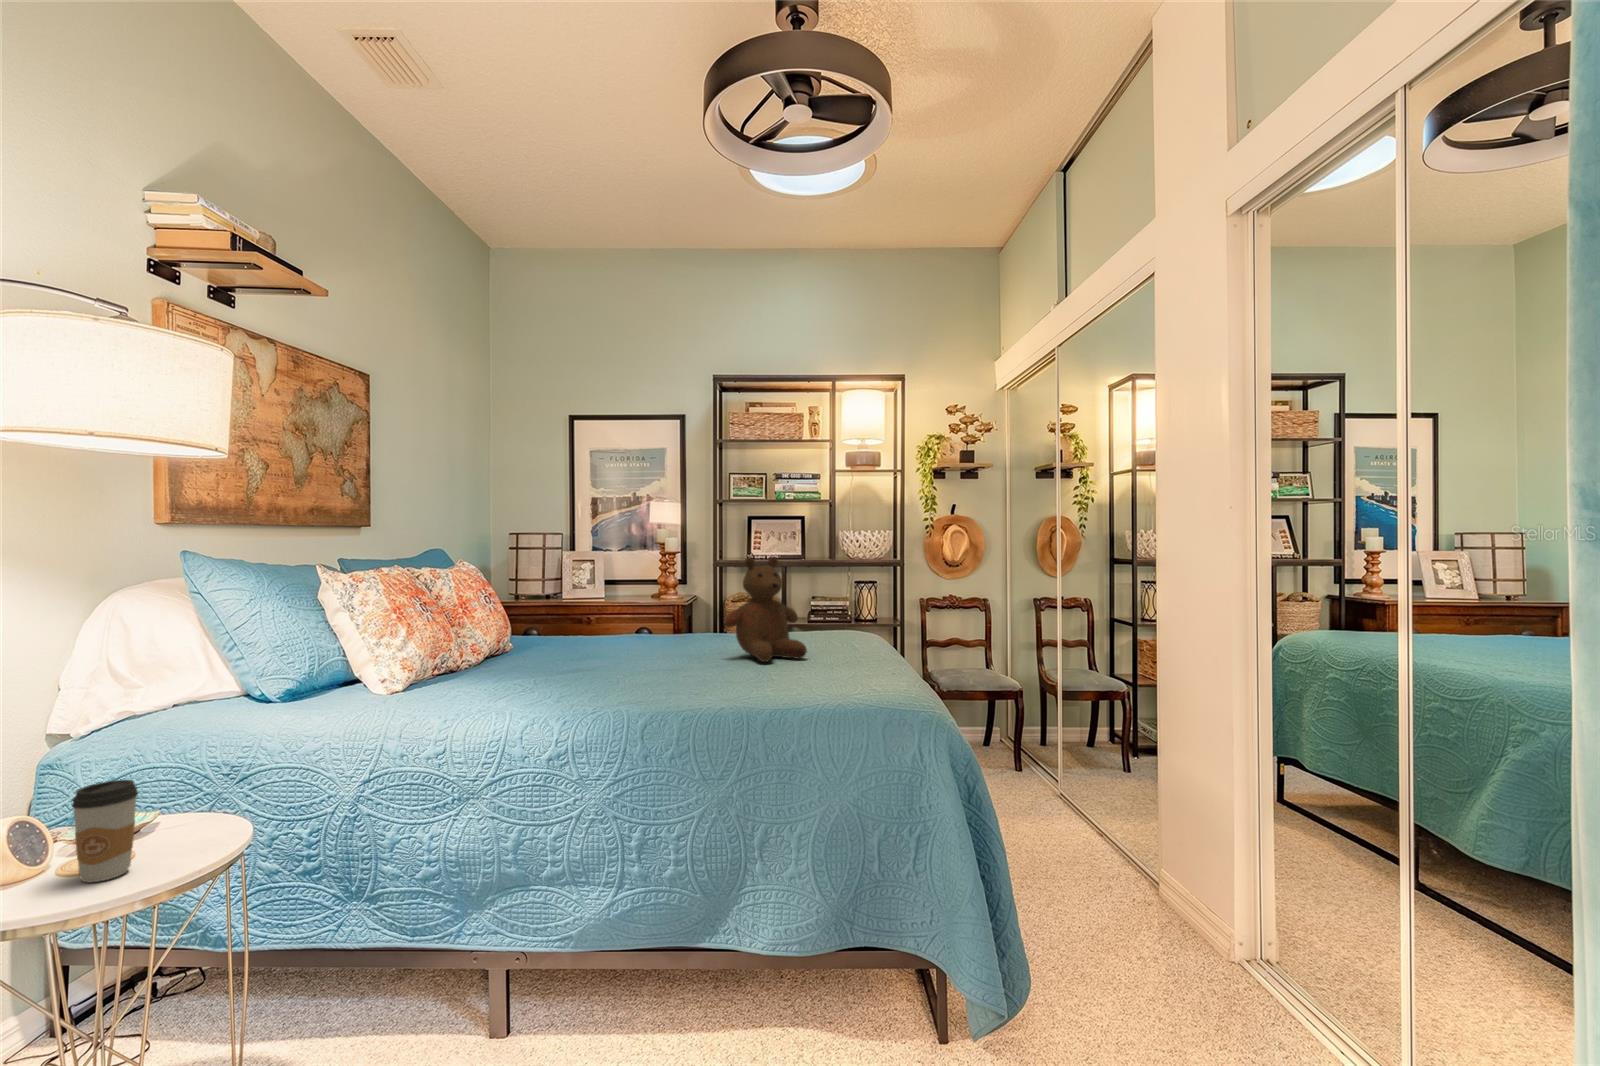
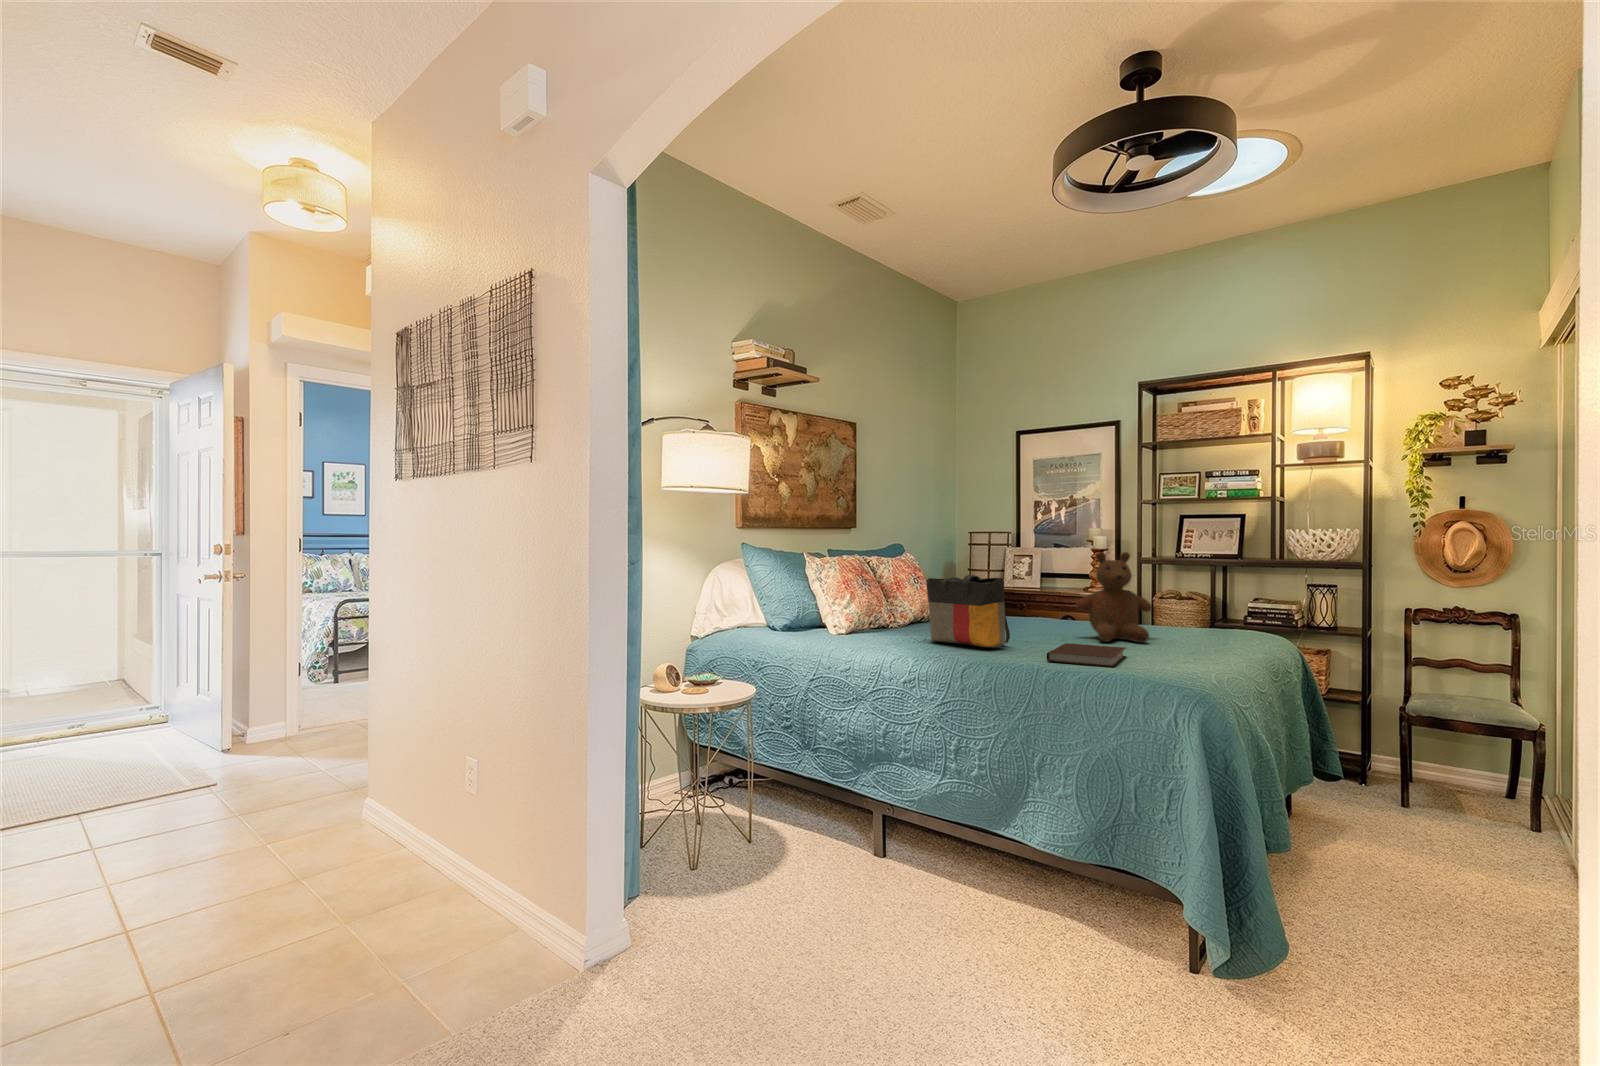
tote bag: none [555,592,674,690] -> present [926,575,1010,648]
notebook: none [746,669,832,701] -> present [1047,643,1126,667]
coffee cup: present [72,780,138,882] -> none [679,651,703,695]

